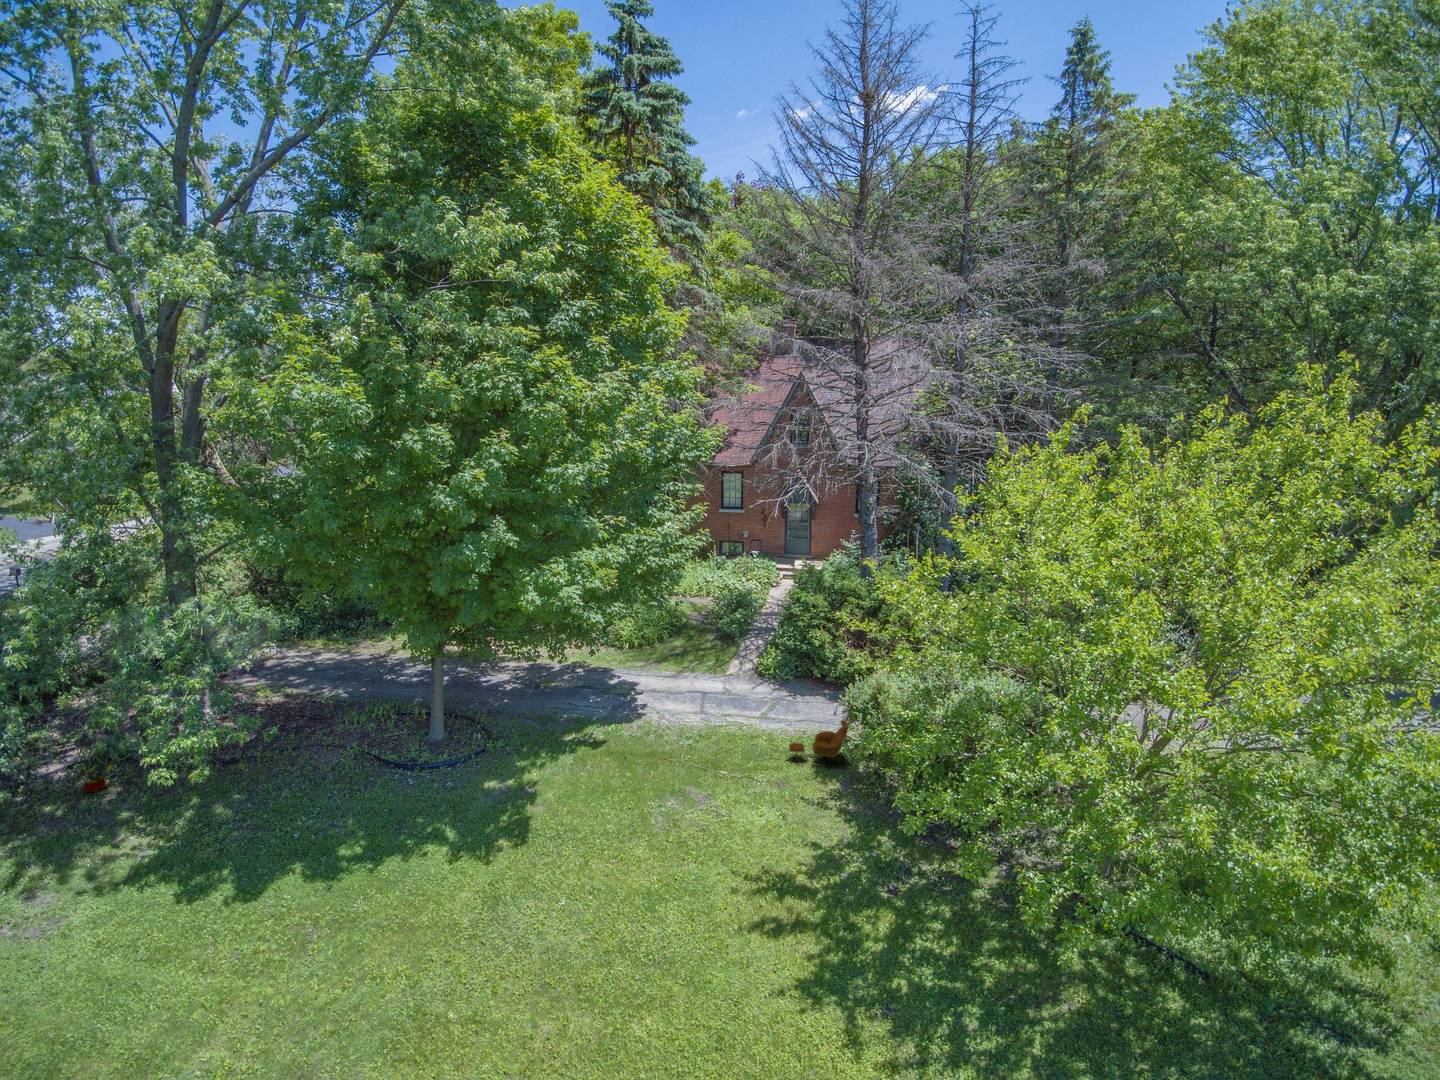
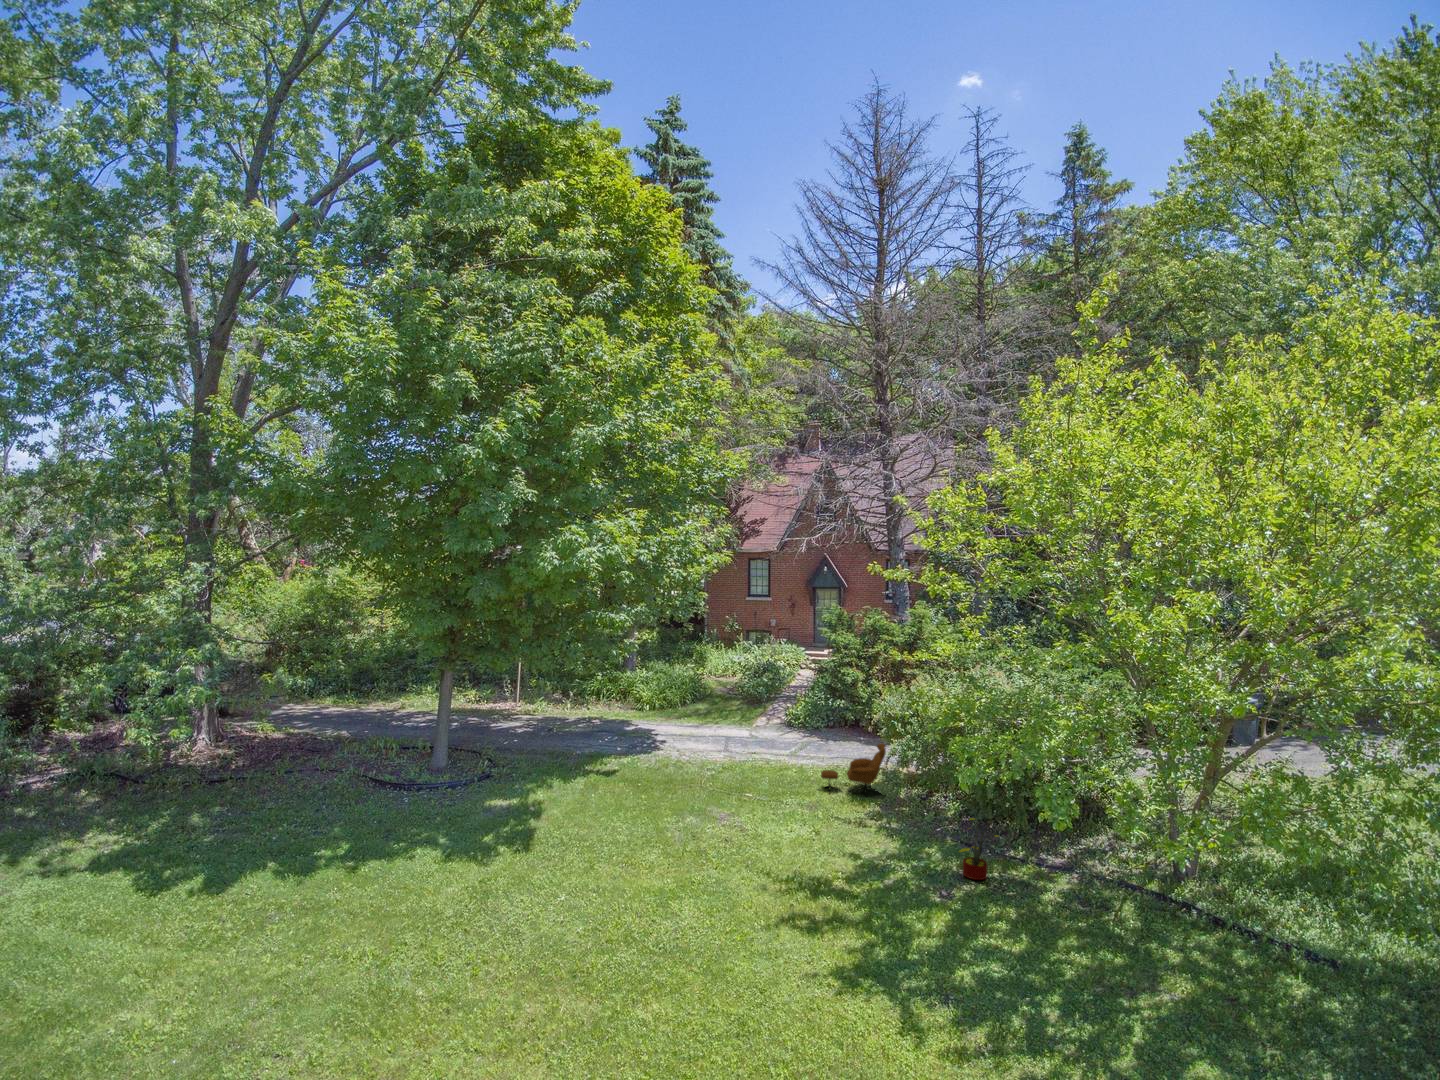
decorative plant: present [83,751,113,792] -> present [960,818,997,880]

